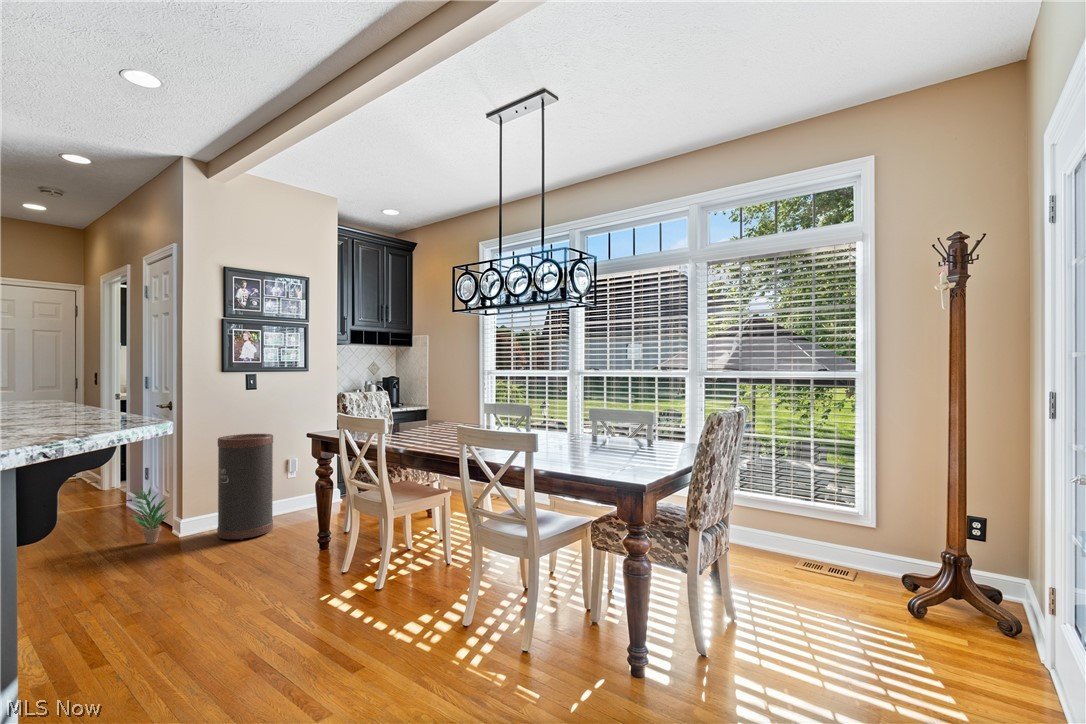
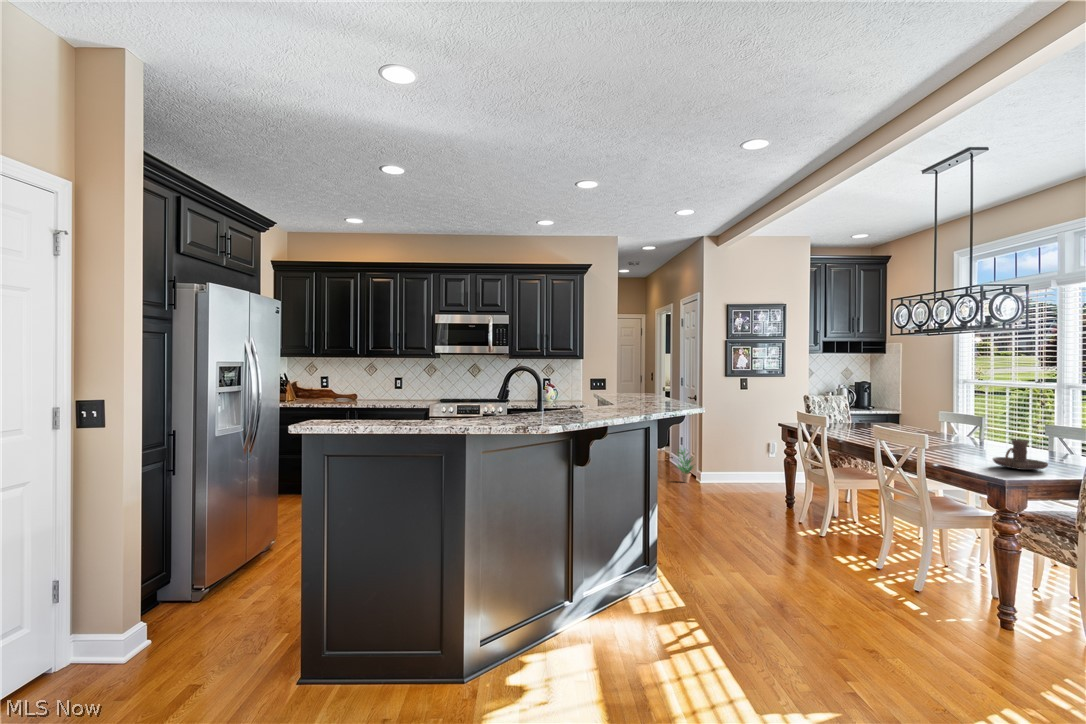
candle holder: none [591,428,642,463] -> present [993,440,1048,470]
trash can: present [217,434,273,541] -> none [722,420,758,492]

